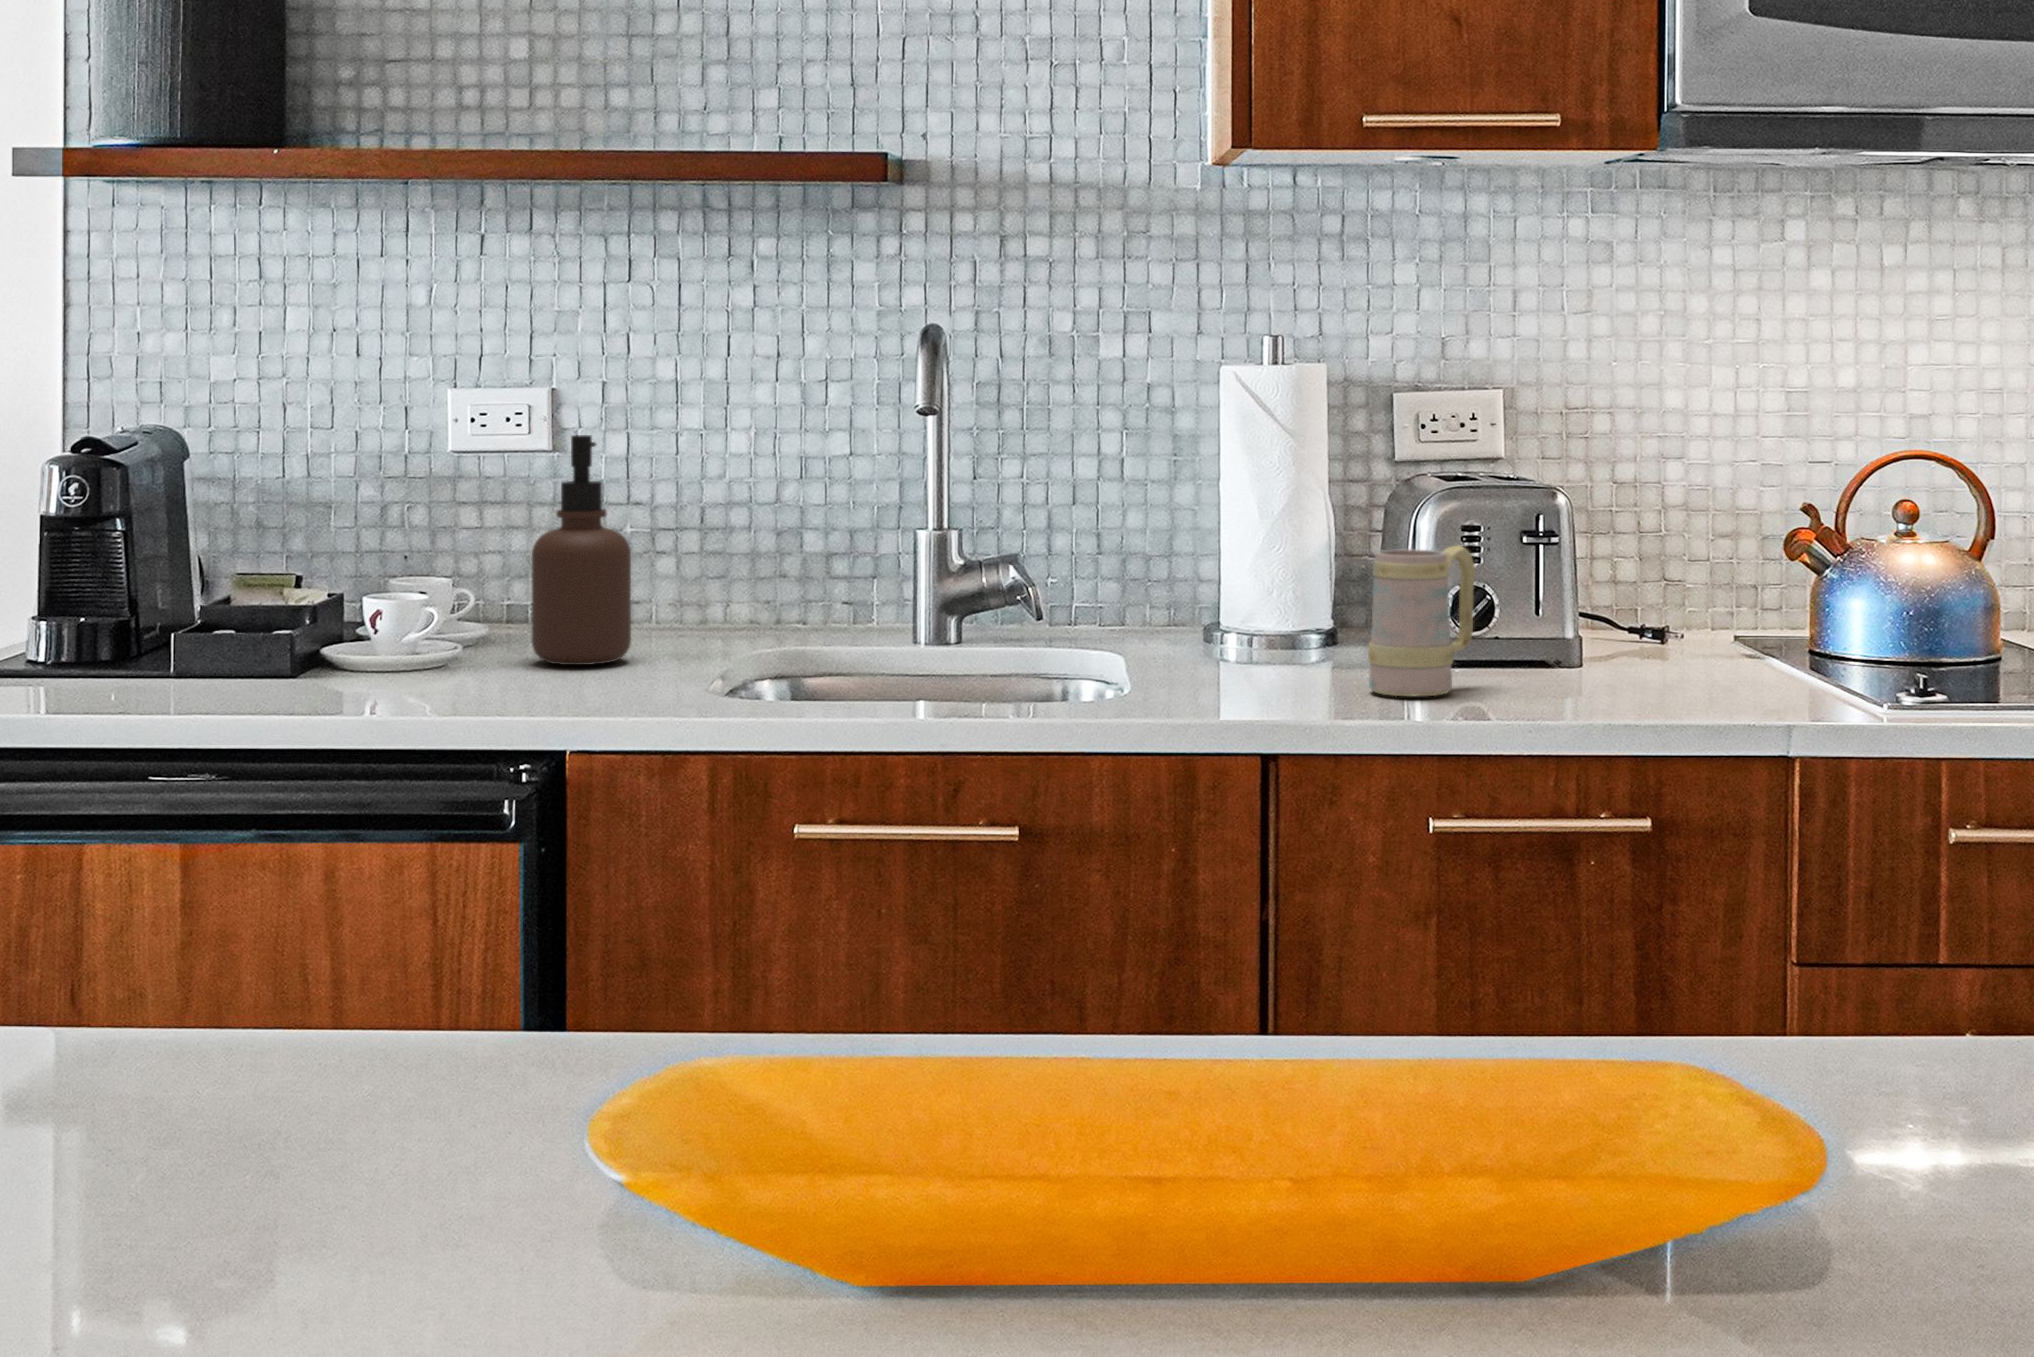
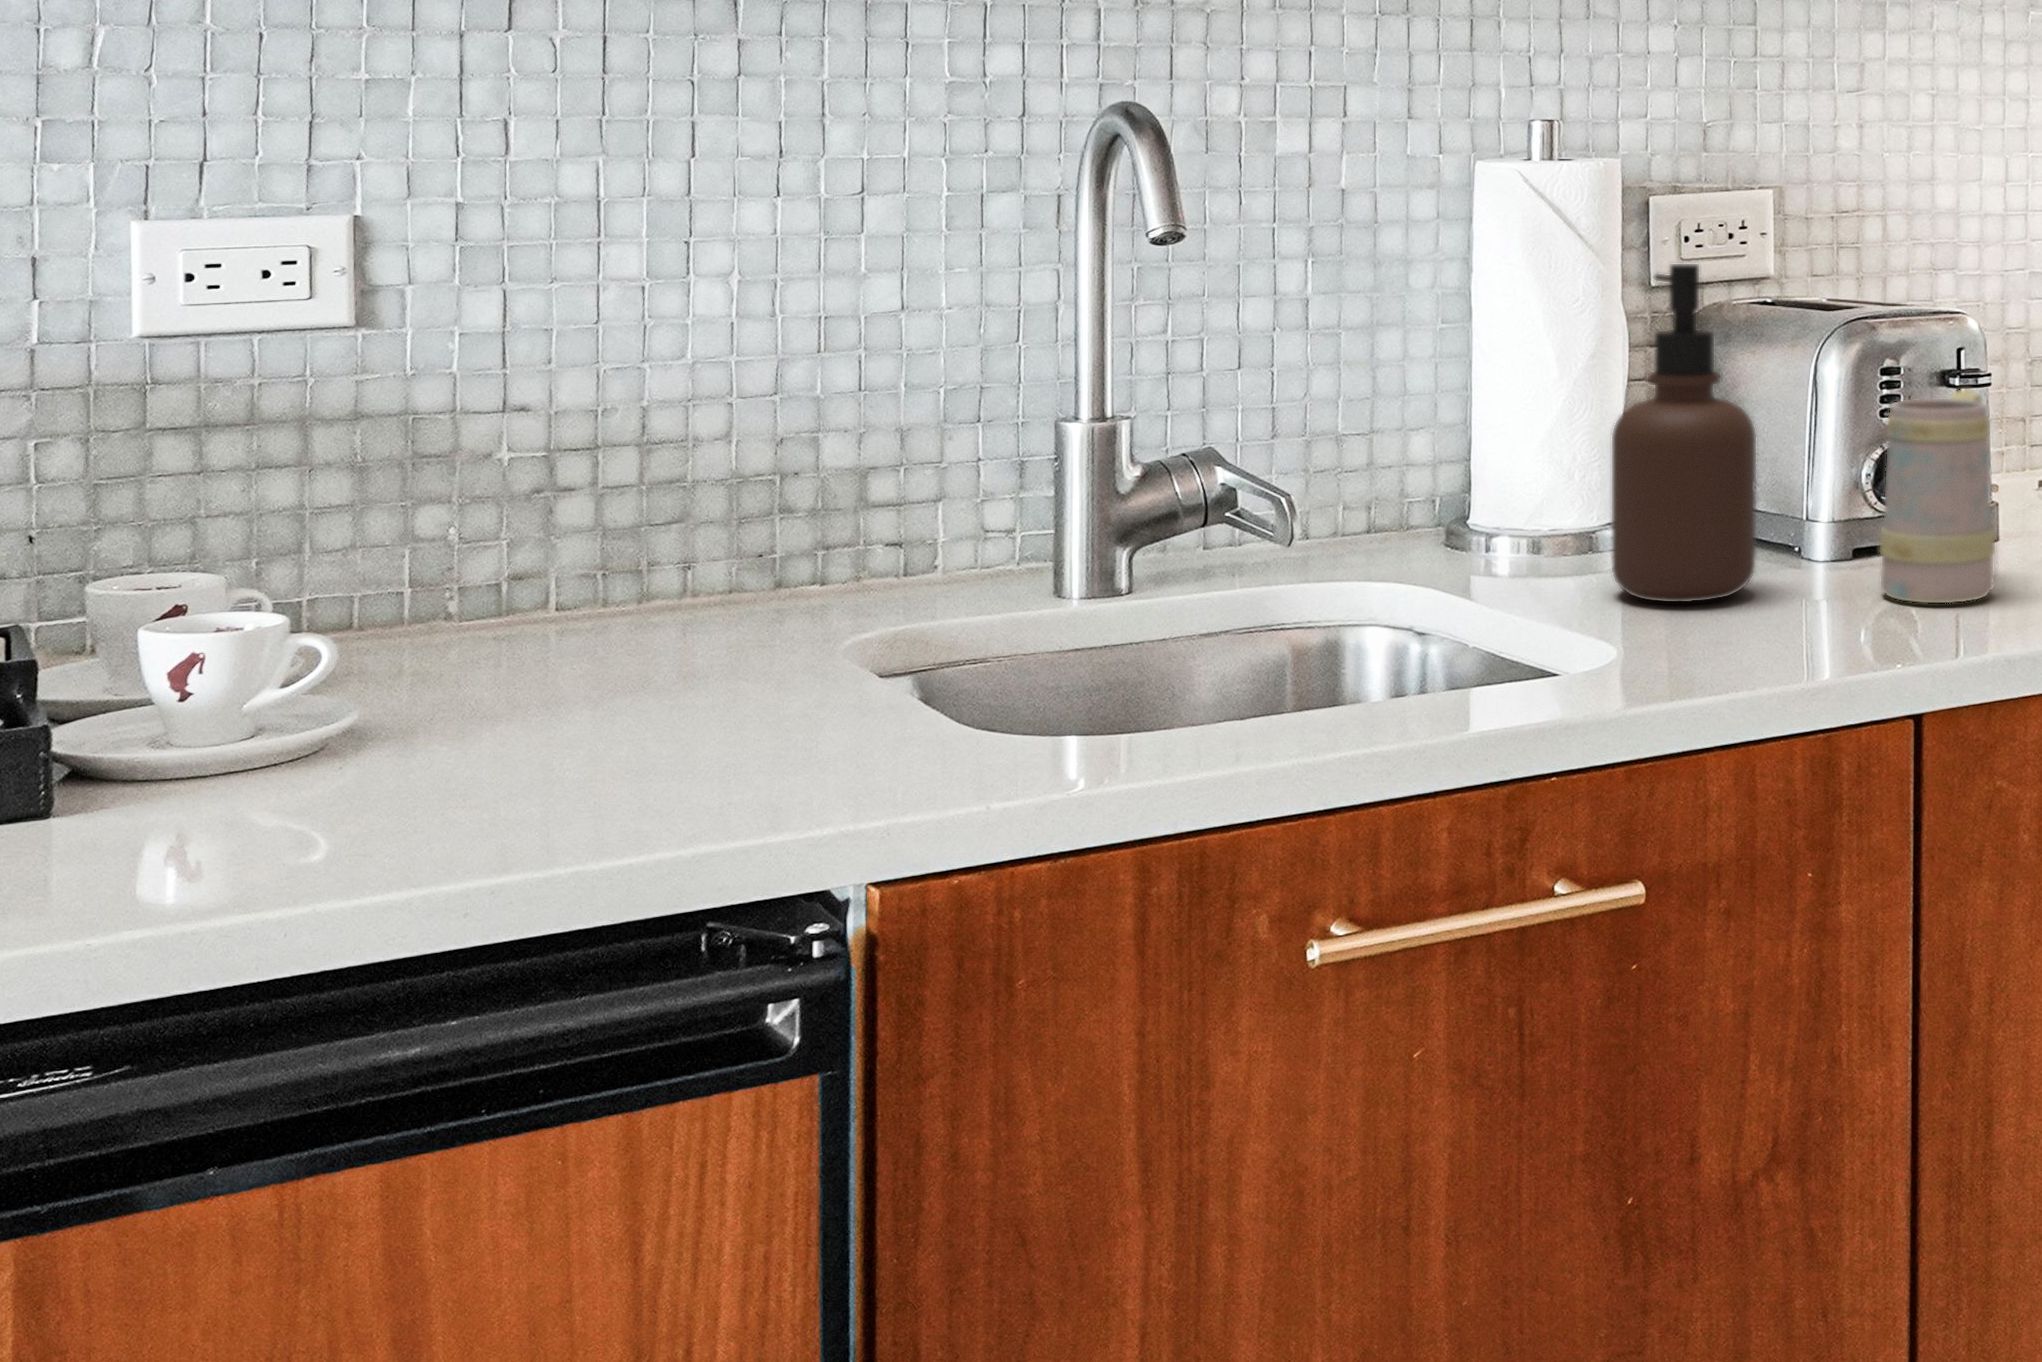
soap dispenser: present [532,435,631,665] -> present [1611,264,1756,602]

